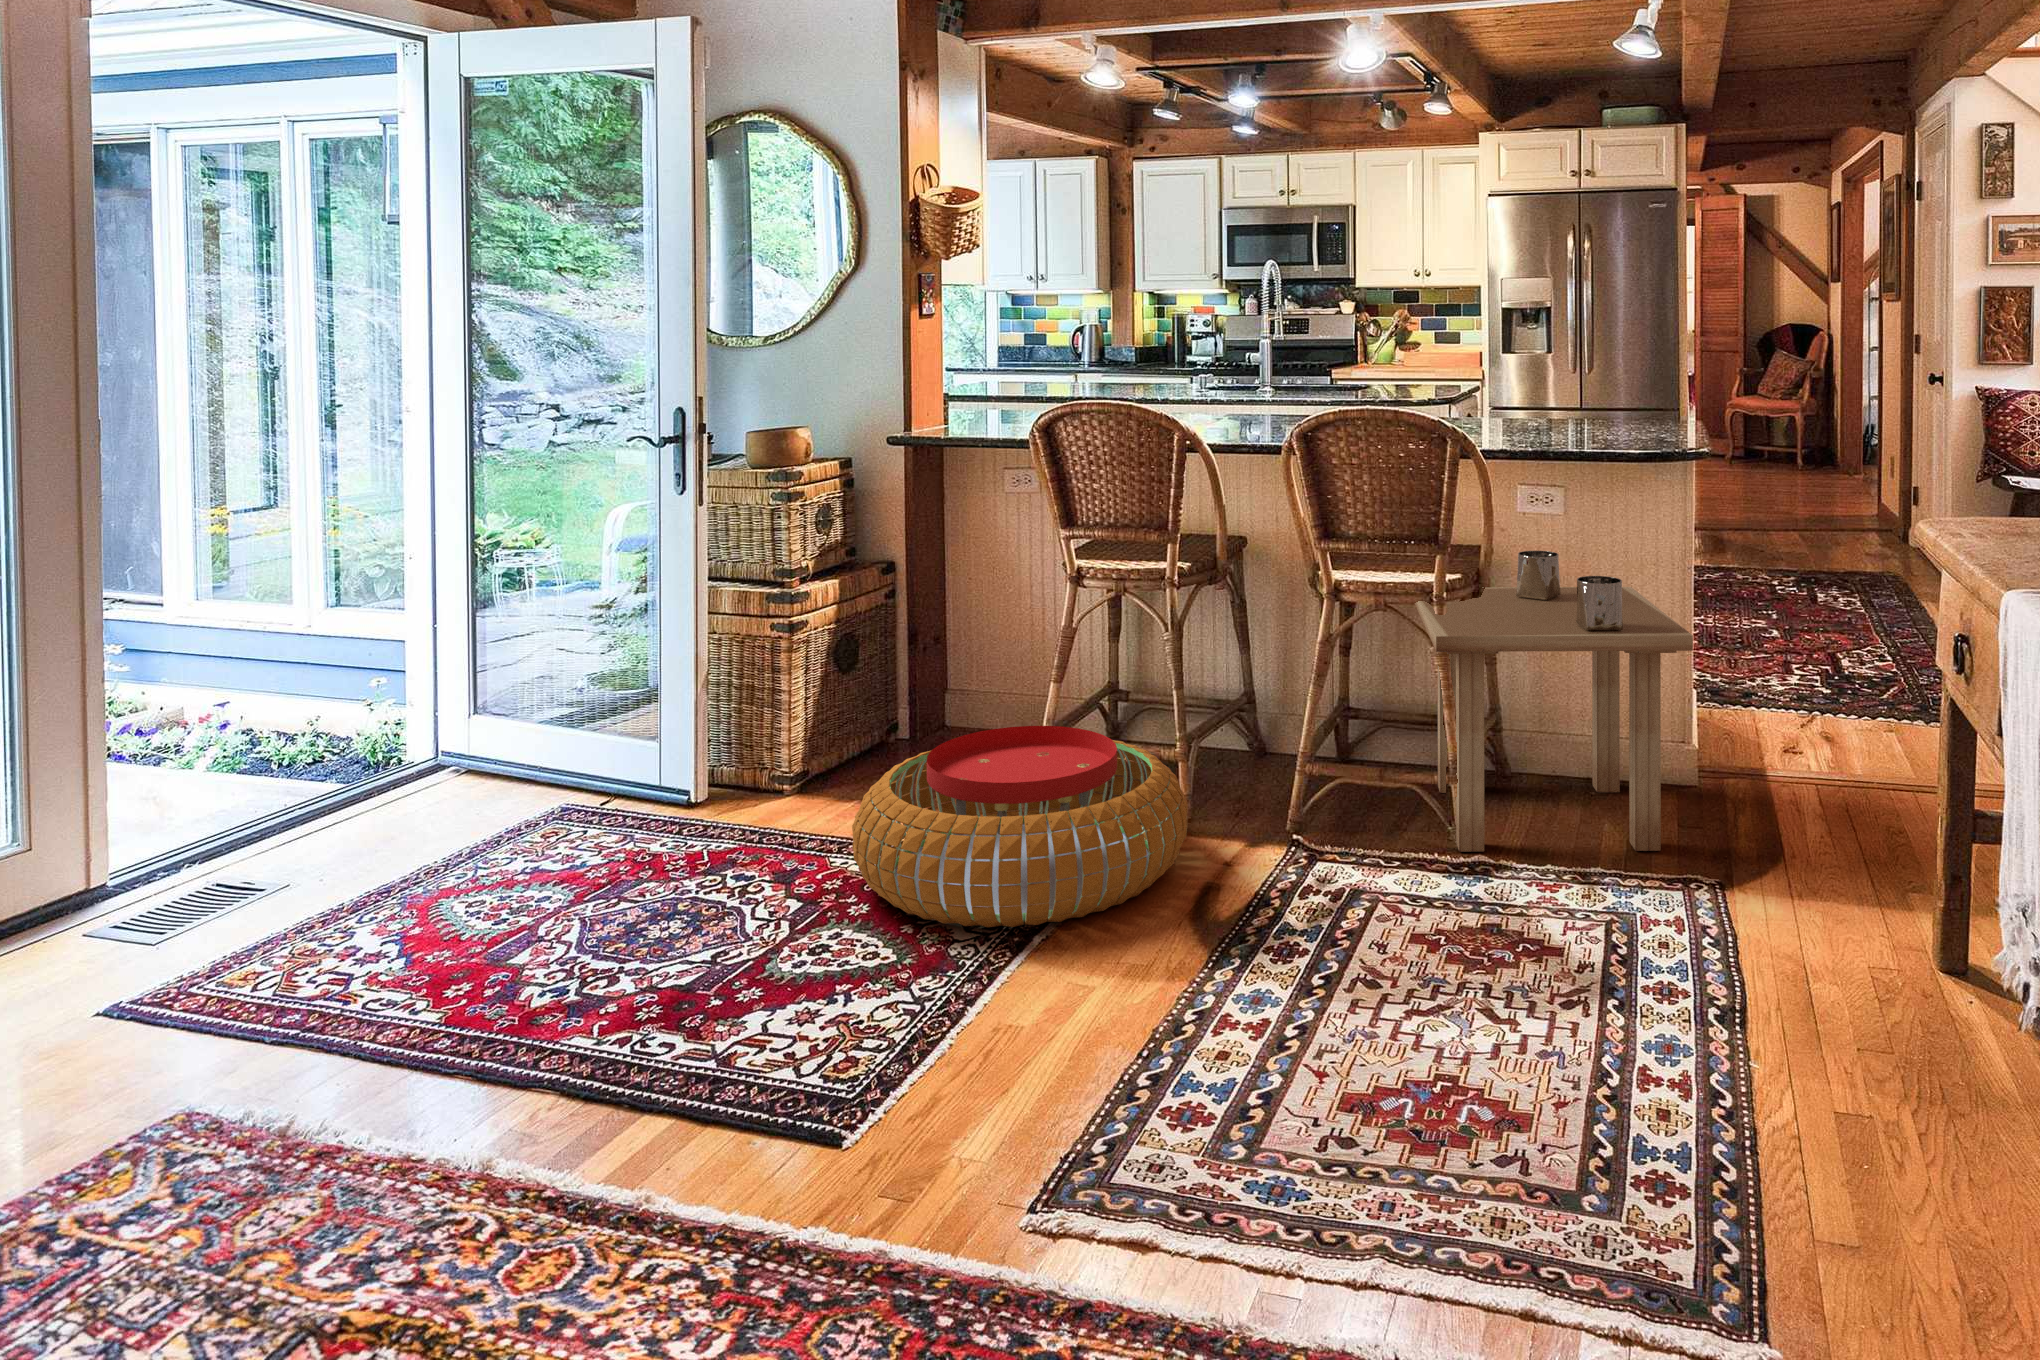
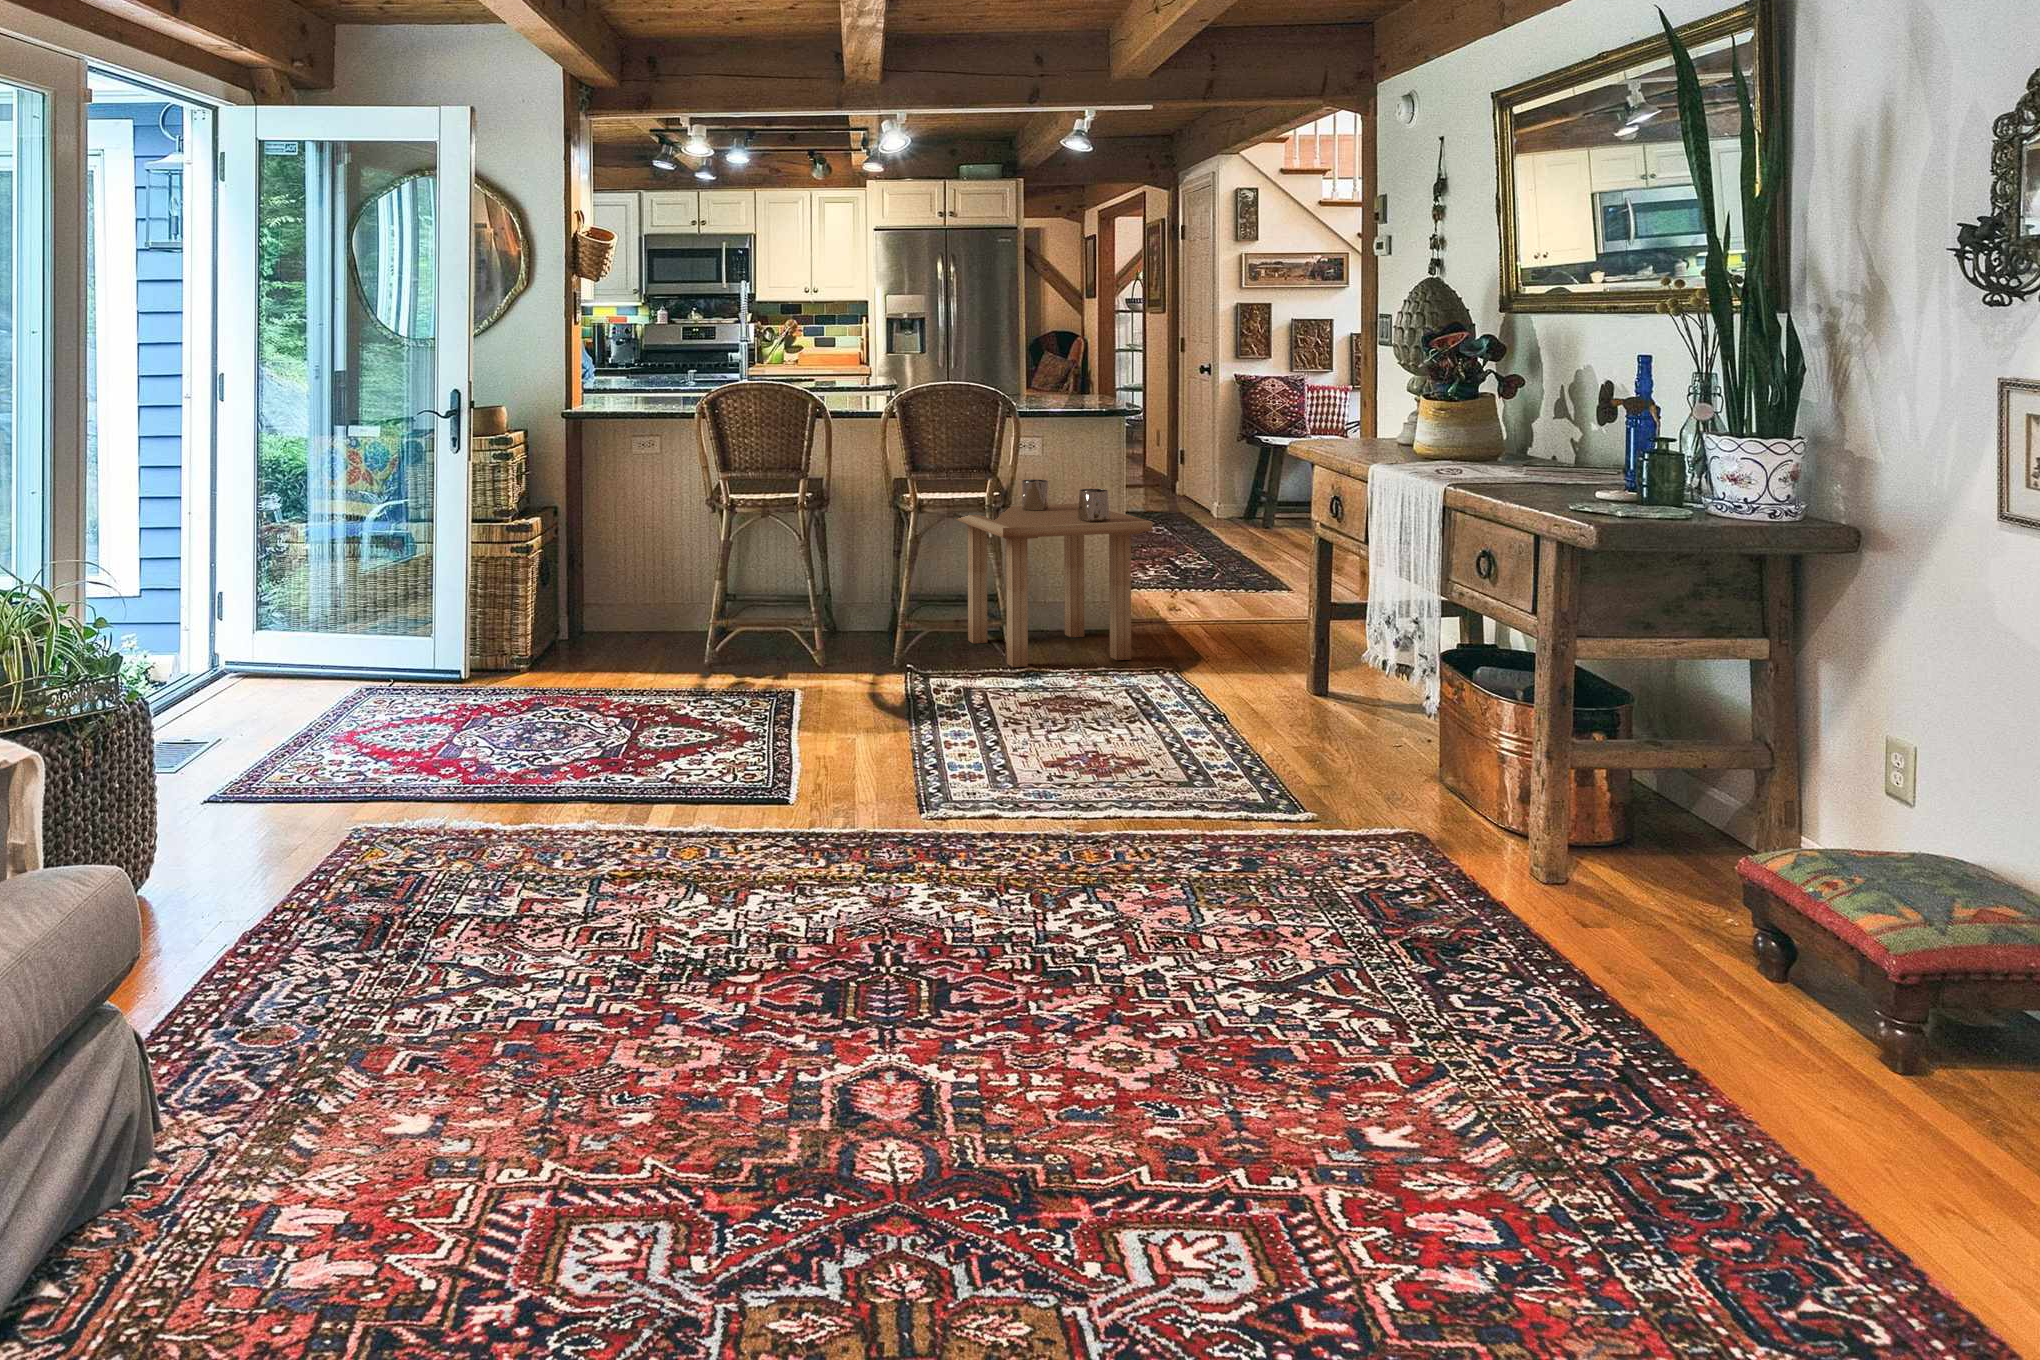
pouf: present [852,726,1188,927] -> none [638,603,857,716]

